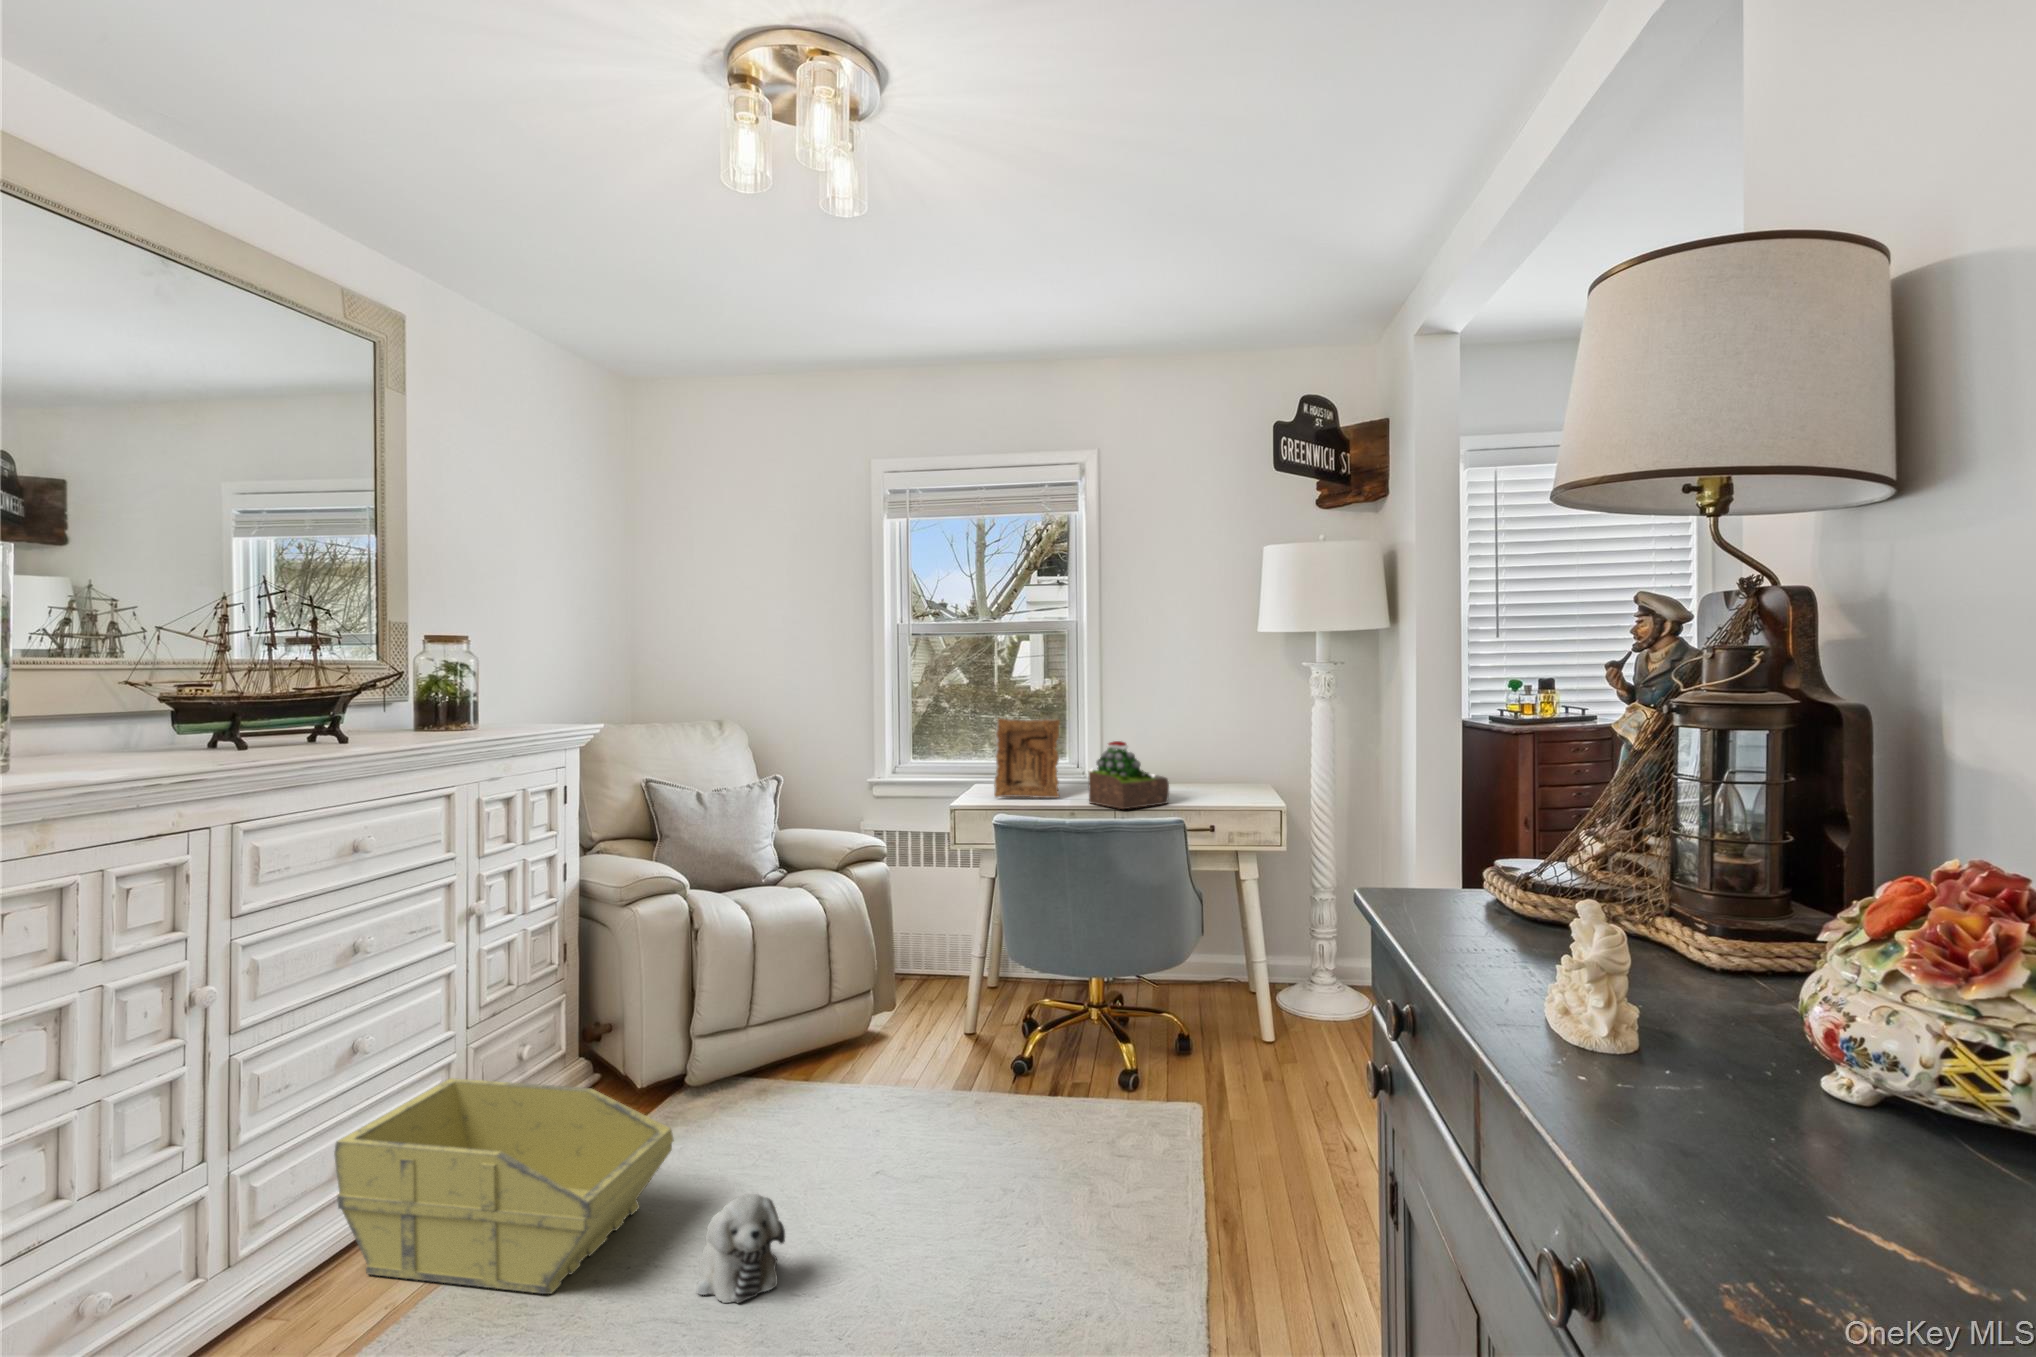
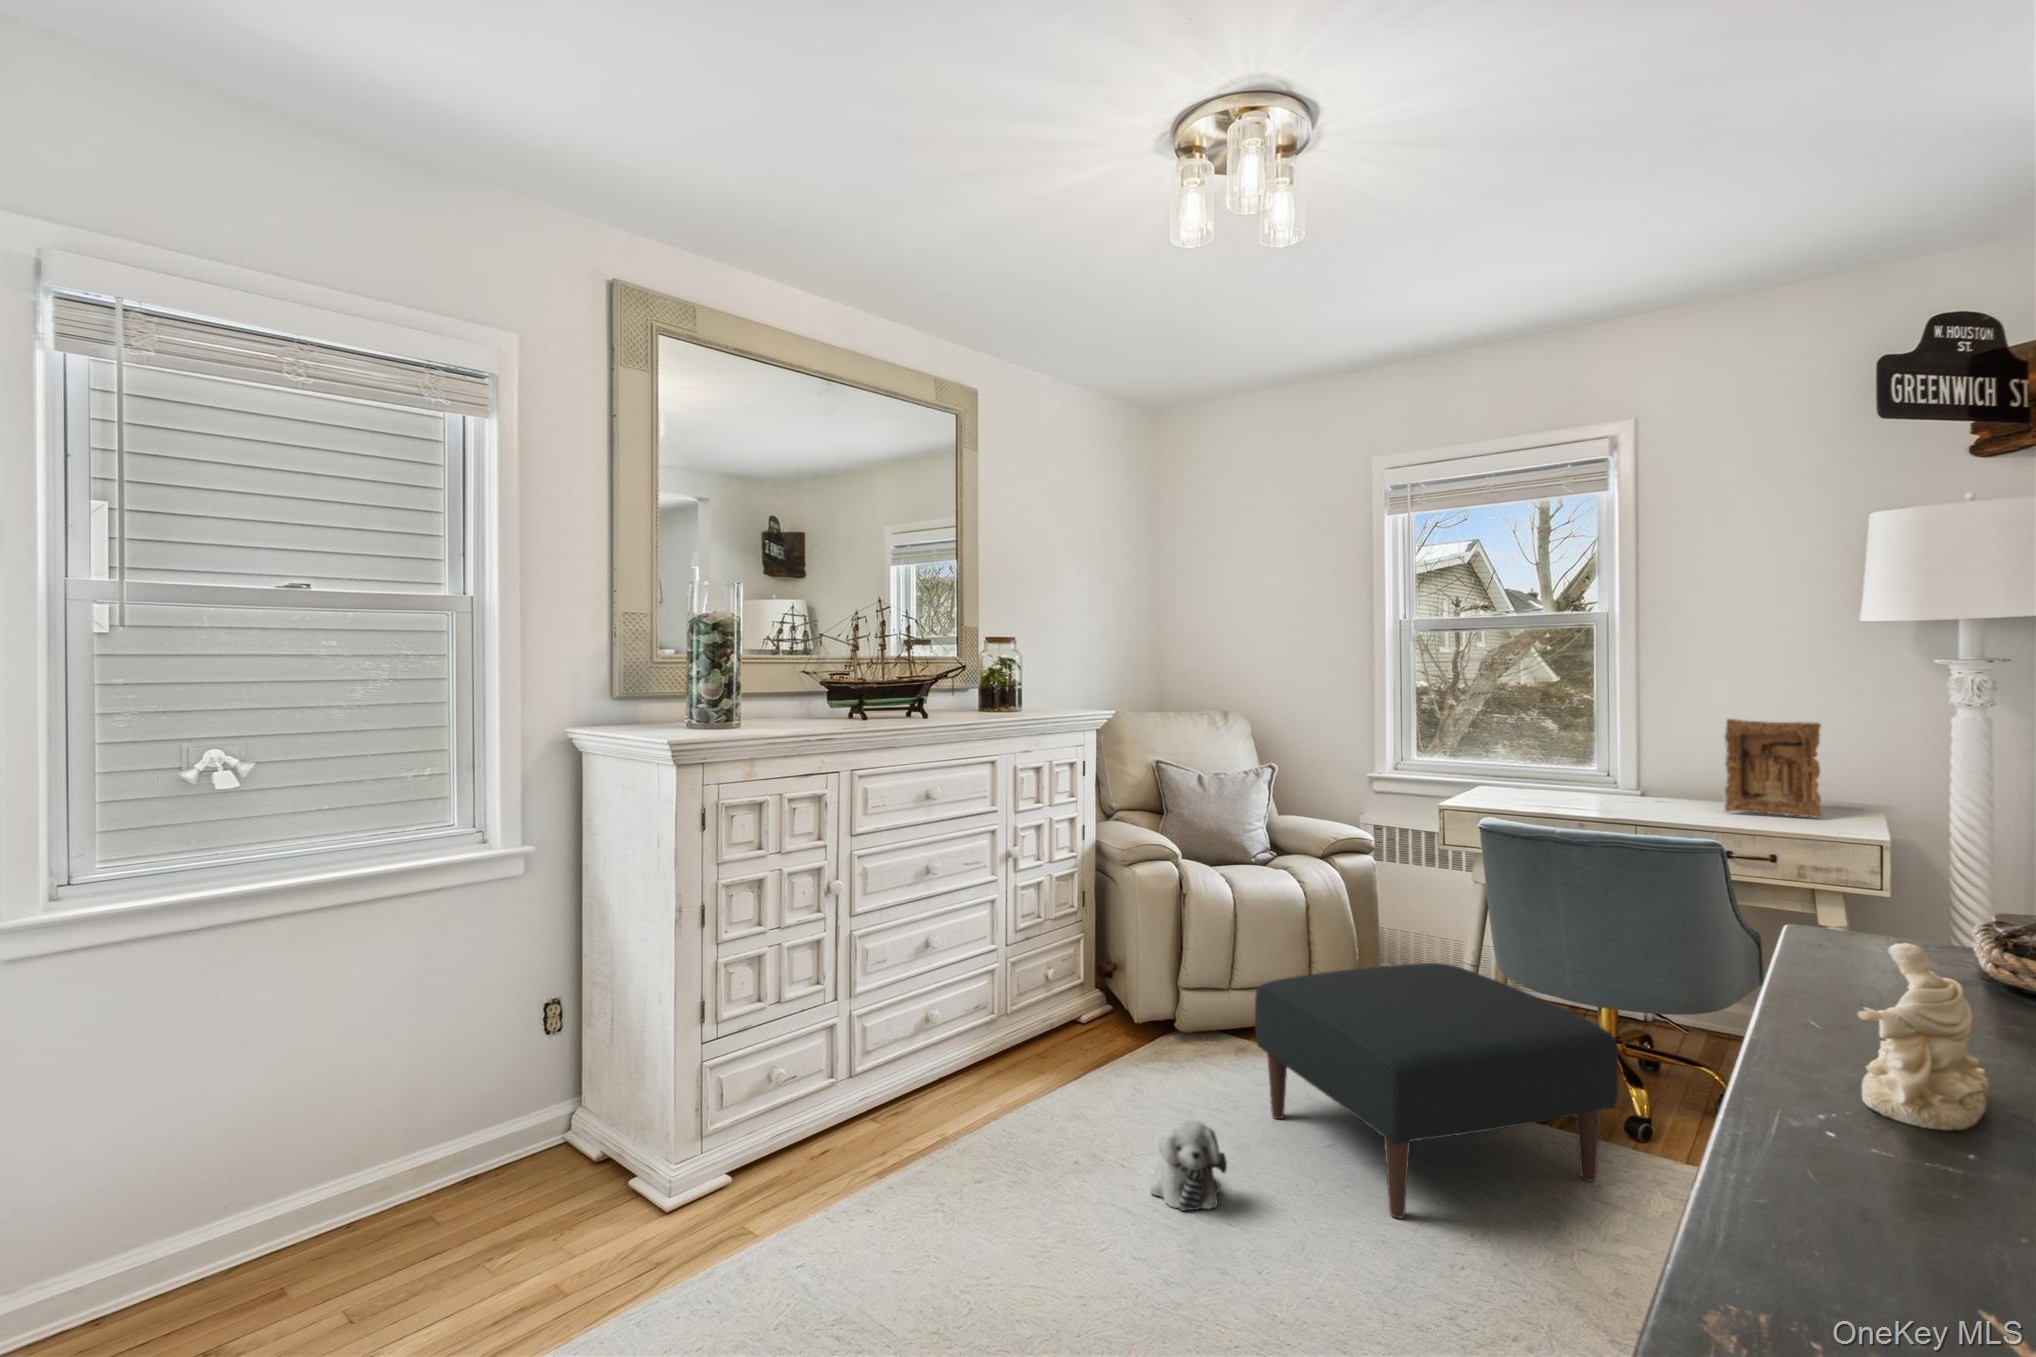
picture frame: present [994,718,1060,798] -> present [1723,719,1822,818]
succulent plant: present [1089,741,1169,809] -> none [1608,746,1718,823]
ottoman: none [794,963,1128,1236] -> present [1255,963,1618,1218]
storage bin: present [334,1078,674,1294] -> none [912,981,1146,1159]

